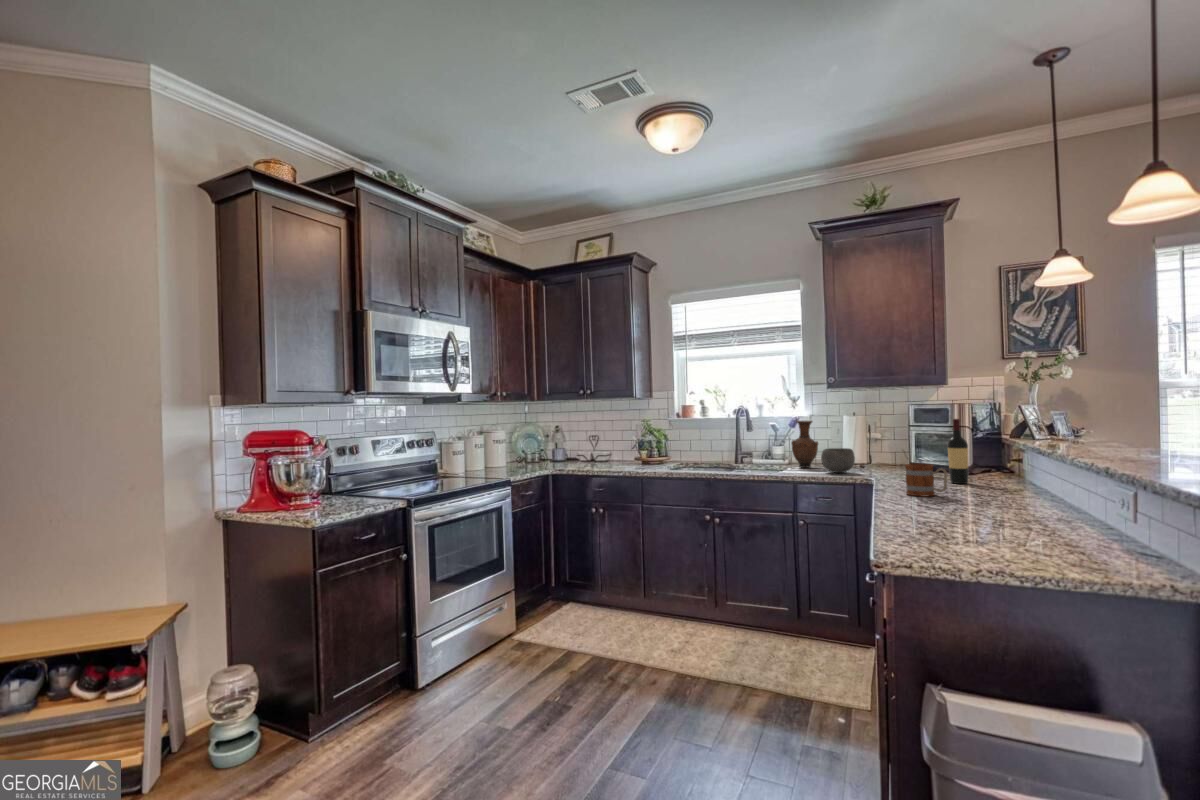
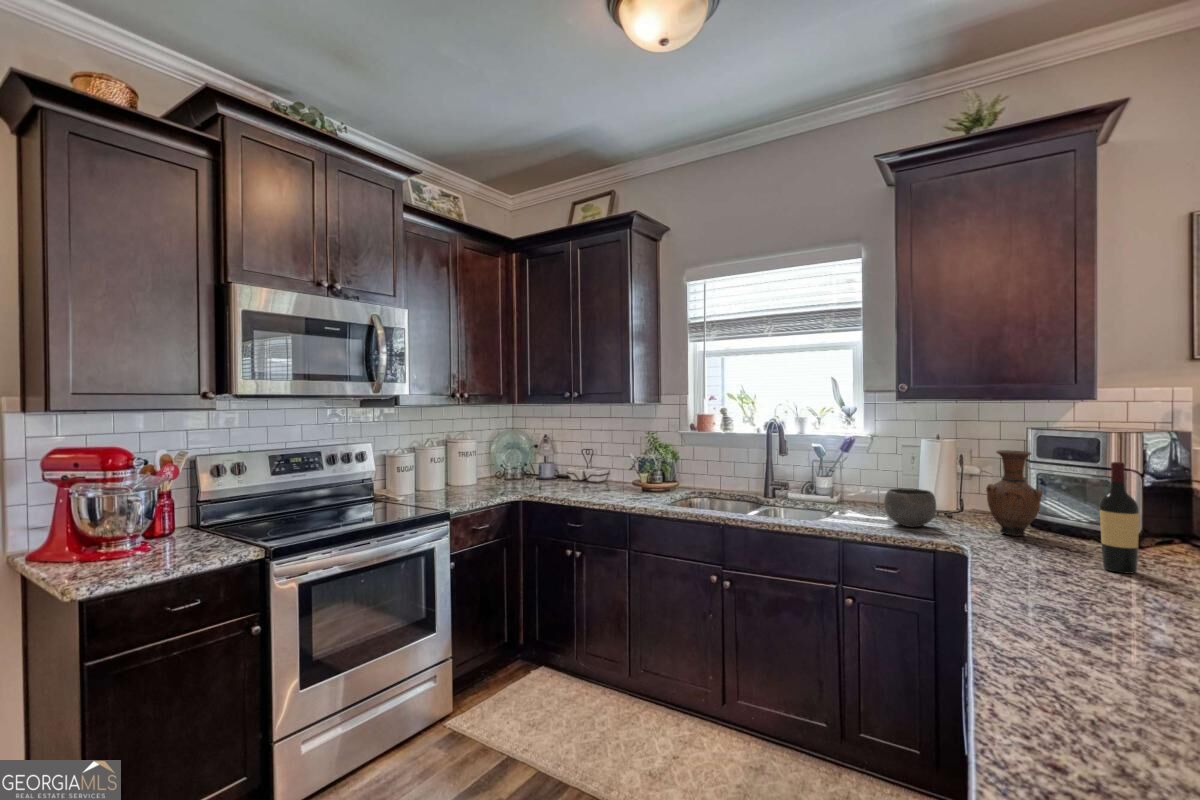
vase: present [791,421,818,468] -> present [986,450,1042,536]
mug: present [905,464,947,496] -> none [1027,546,1113,613]

